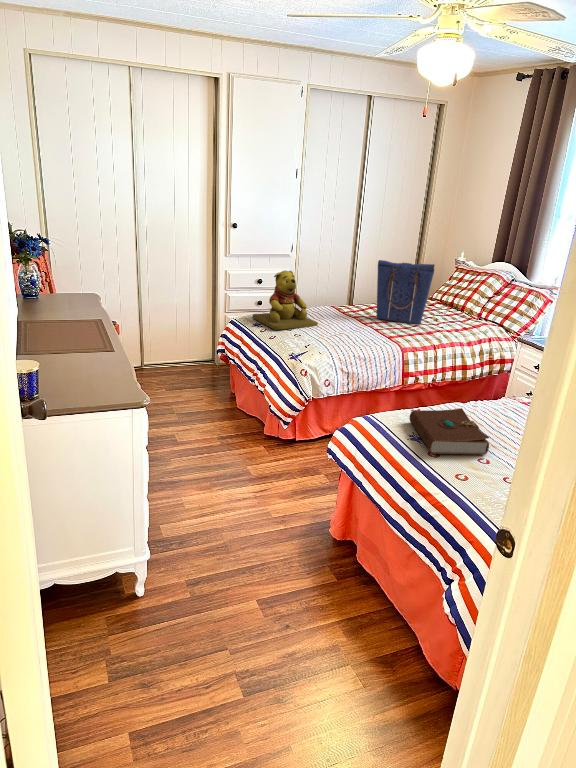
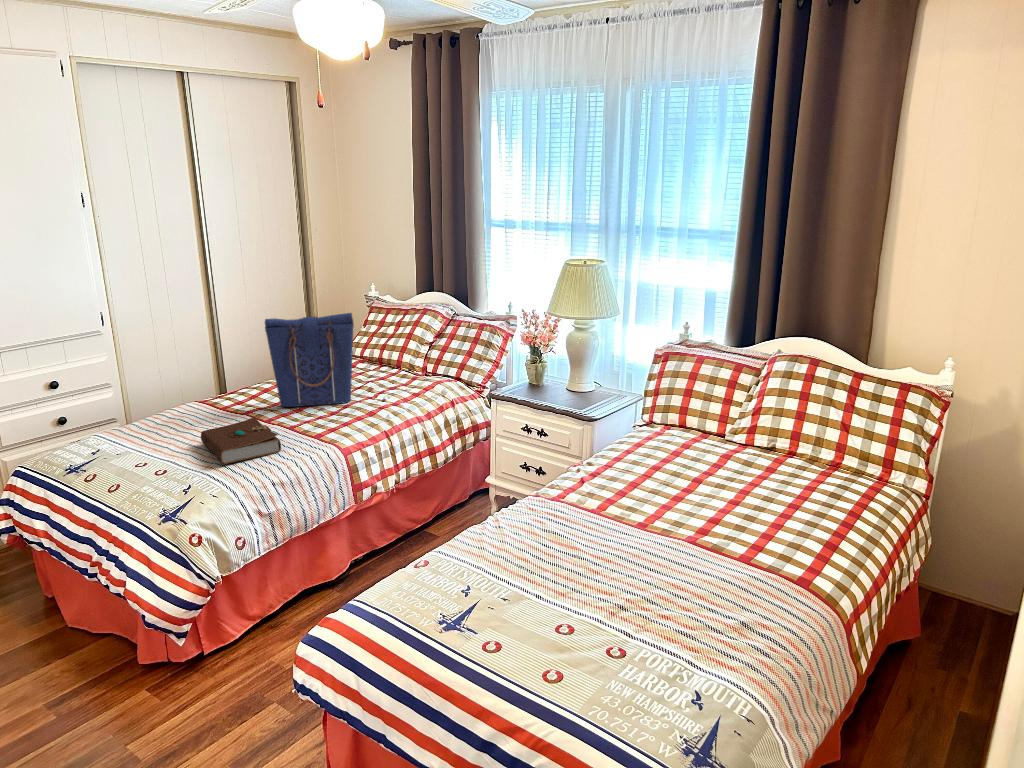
teddy bear: present [252,270,318,330] -> none [59,363,189,472]
book: present [410,408,489,454] -> present [201,417,281,464]

